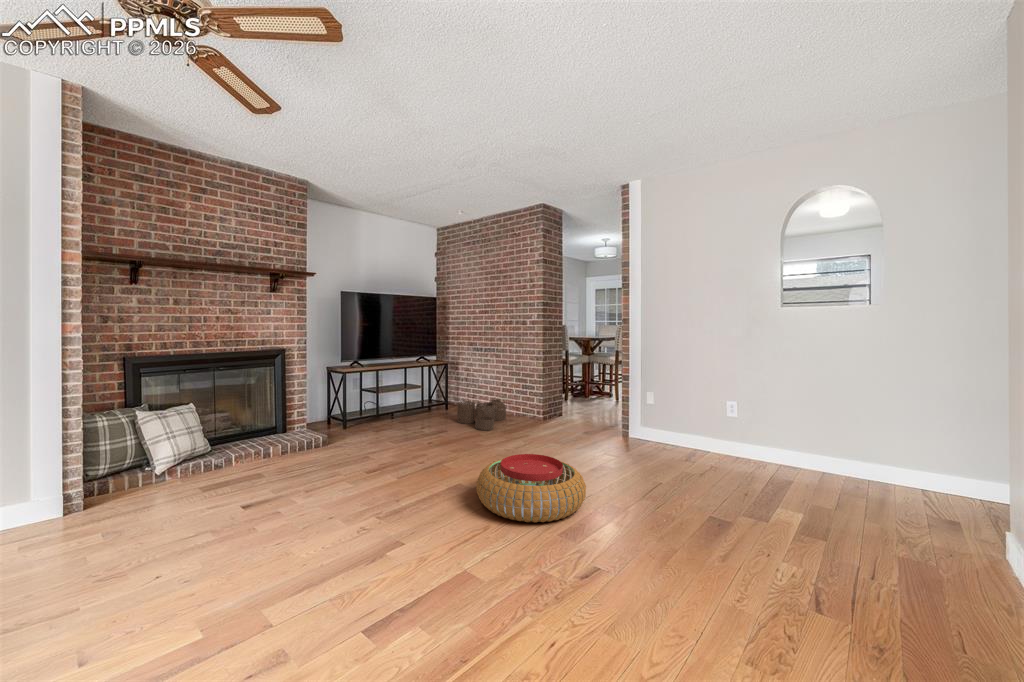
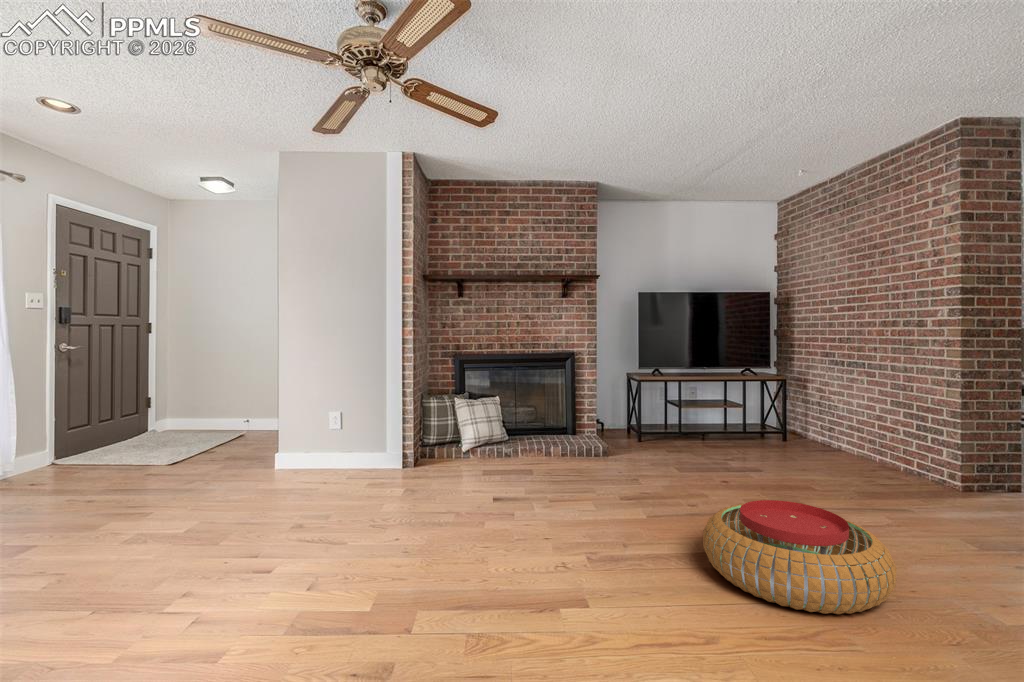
woven basket: present [457,399,506,430] -> none [784,426,873,474]

